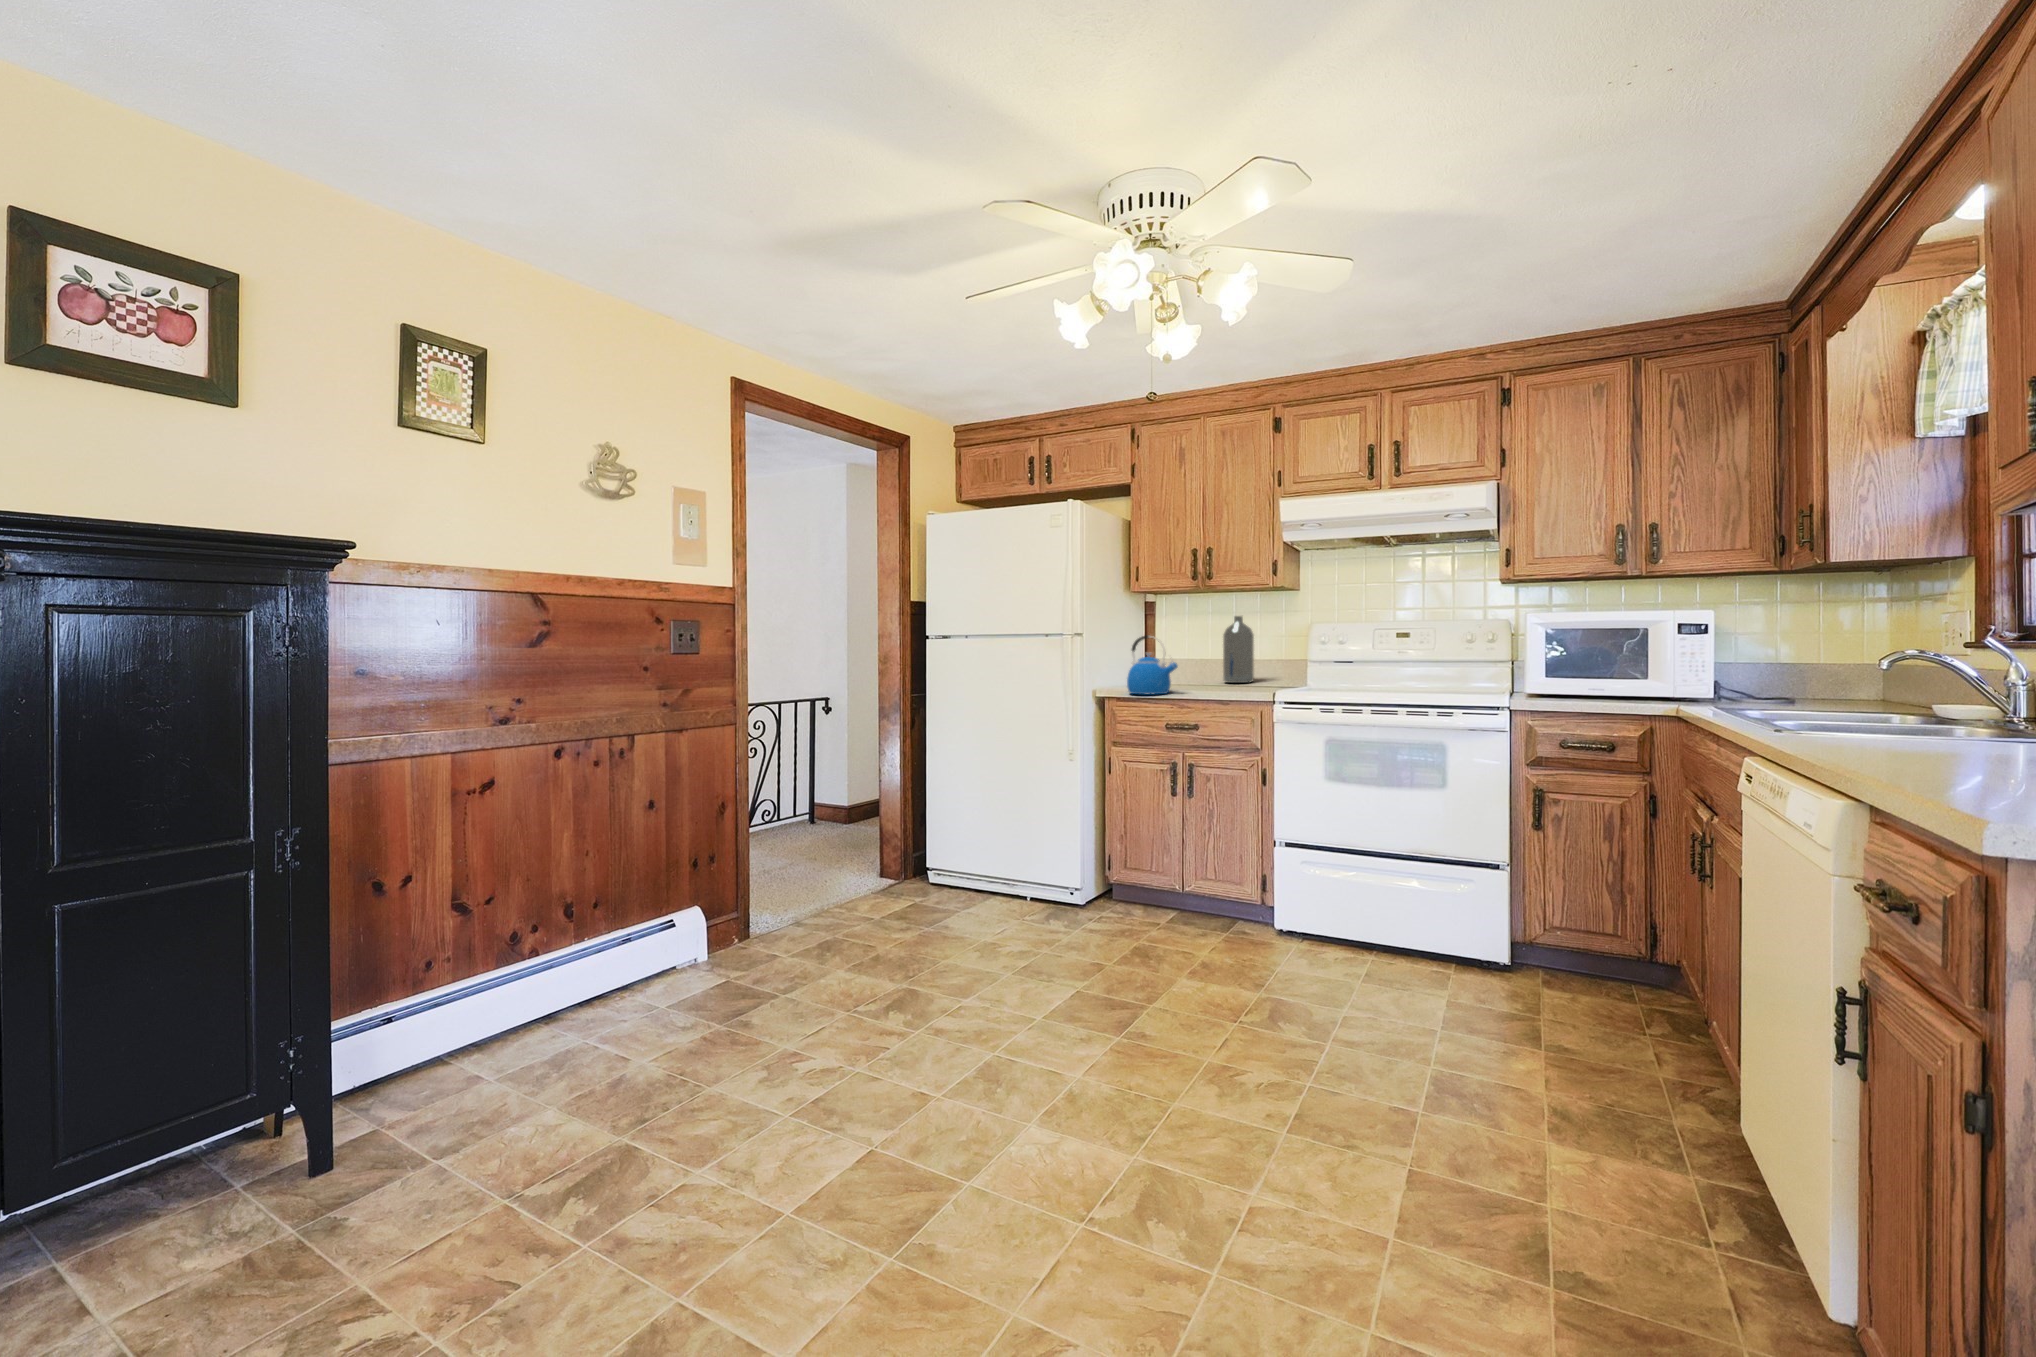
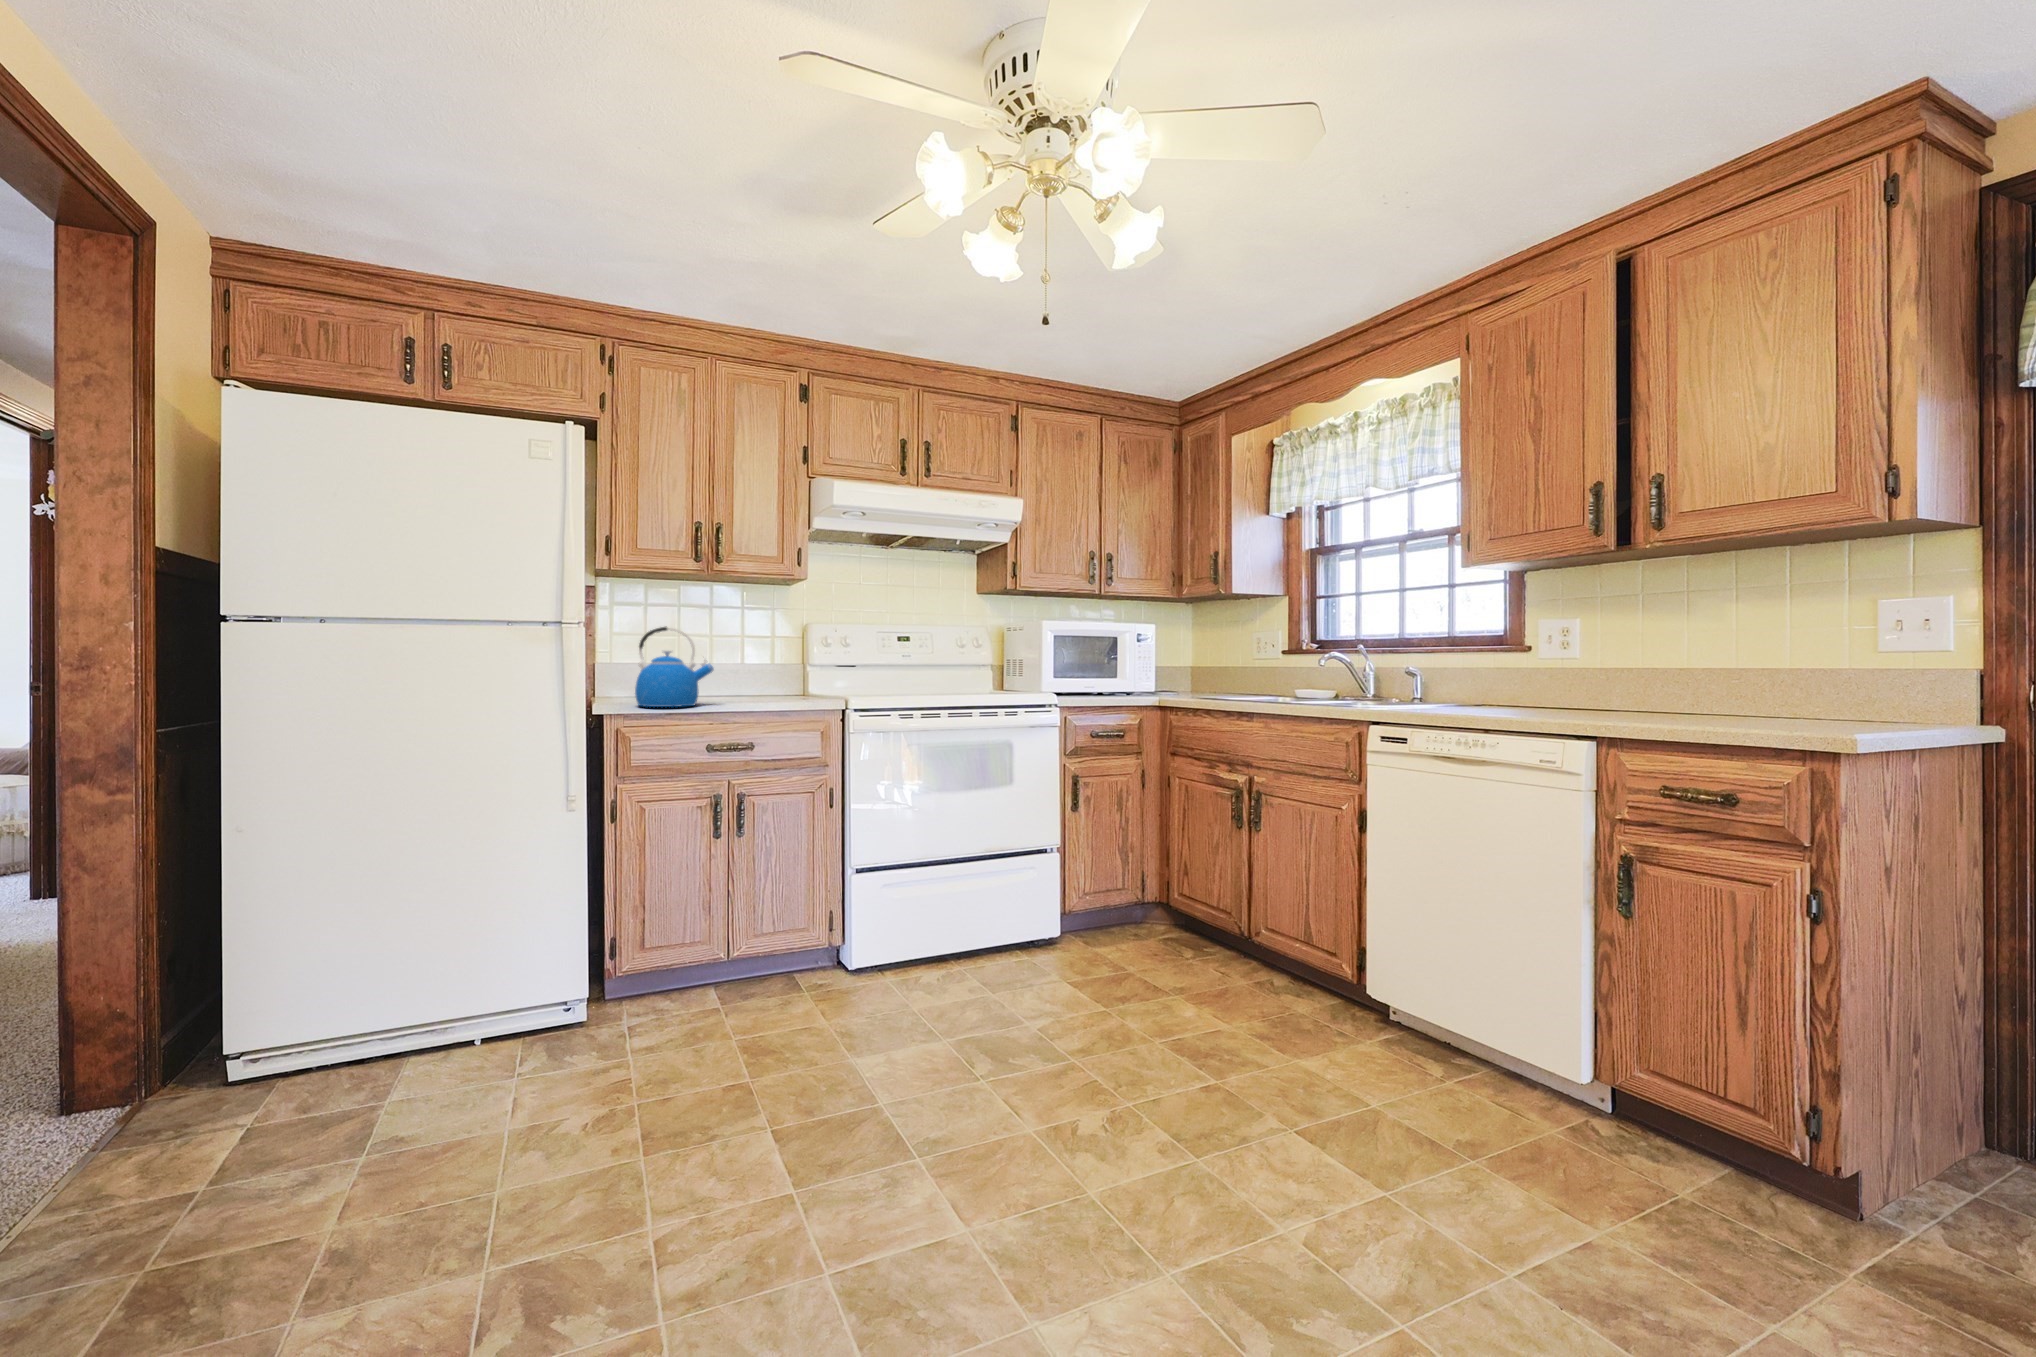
bottle: present [1223,616,1254,683] -> none [716,610,754,692]

